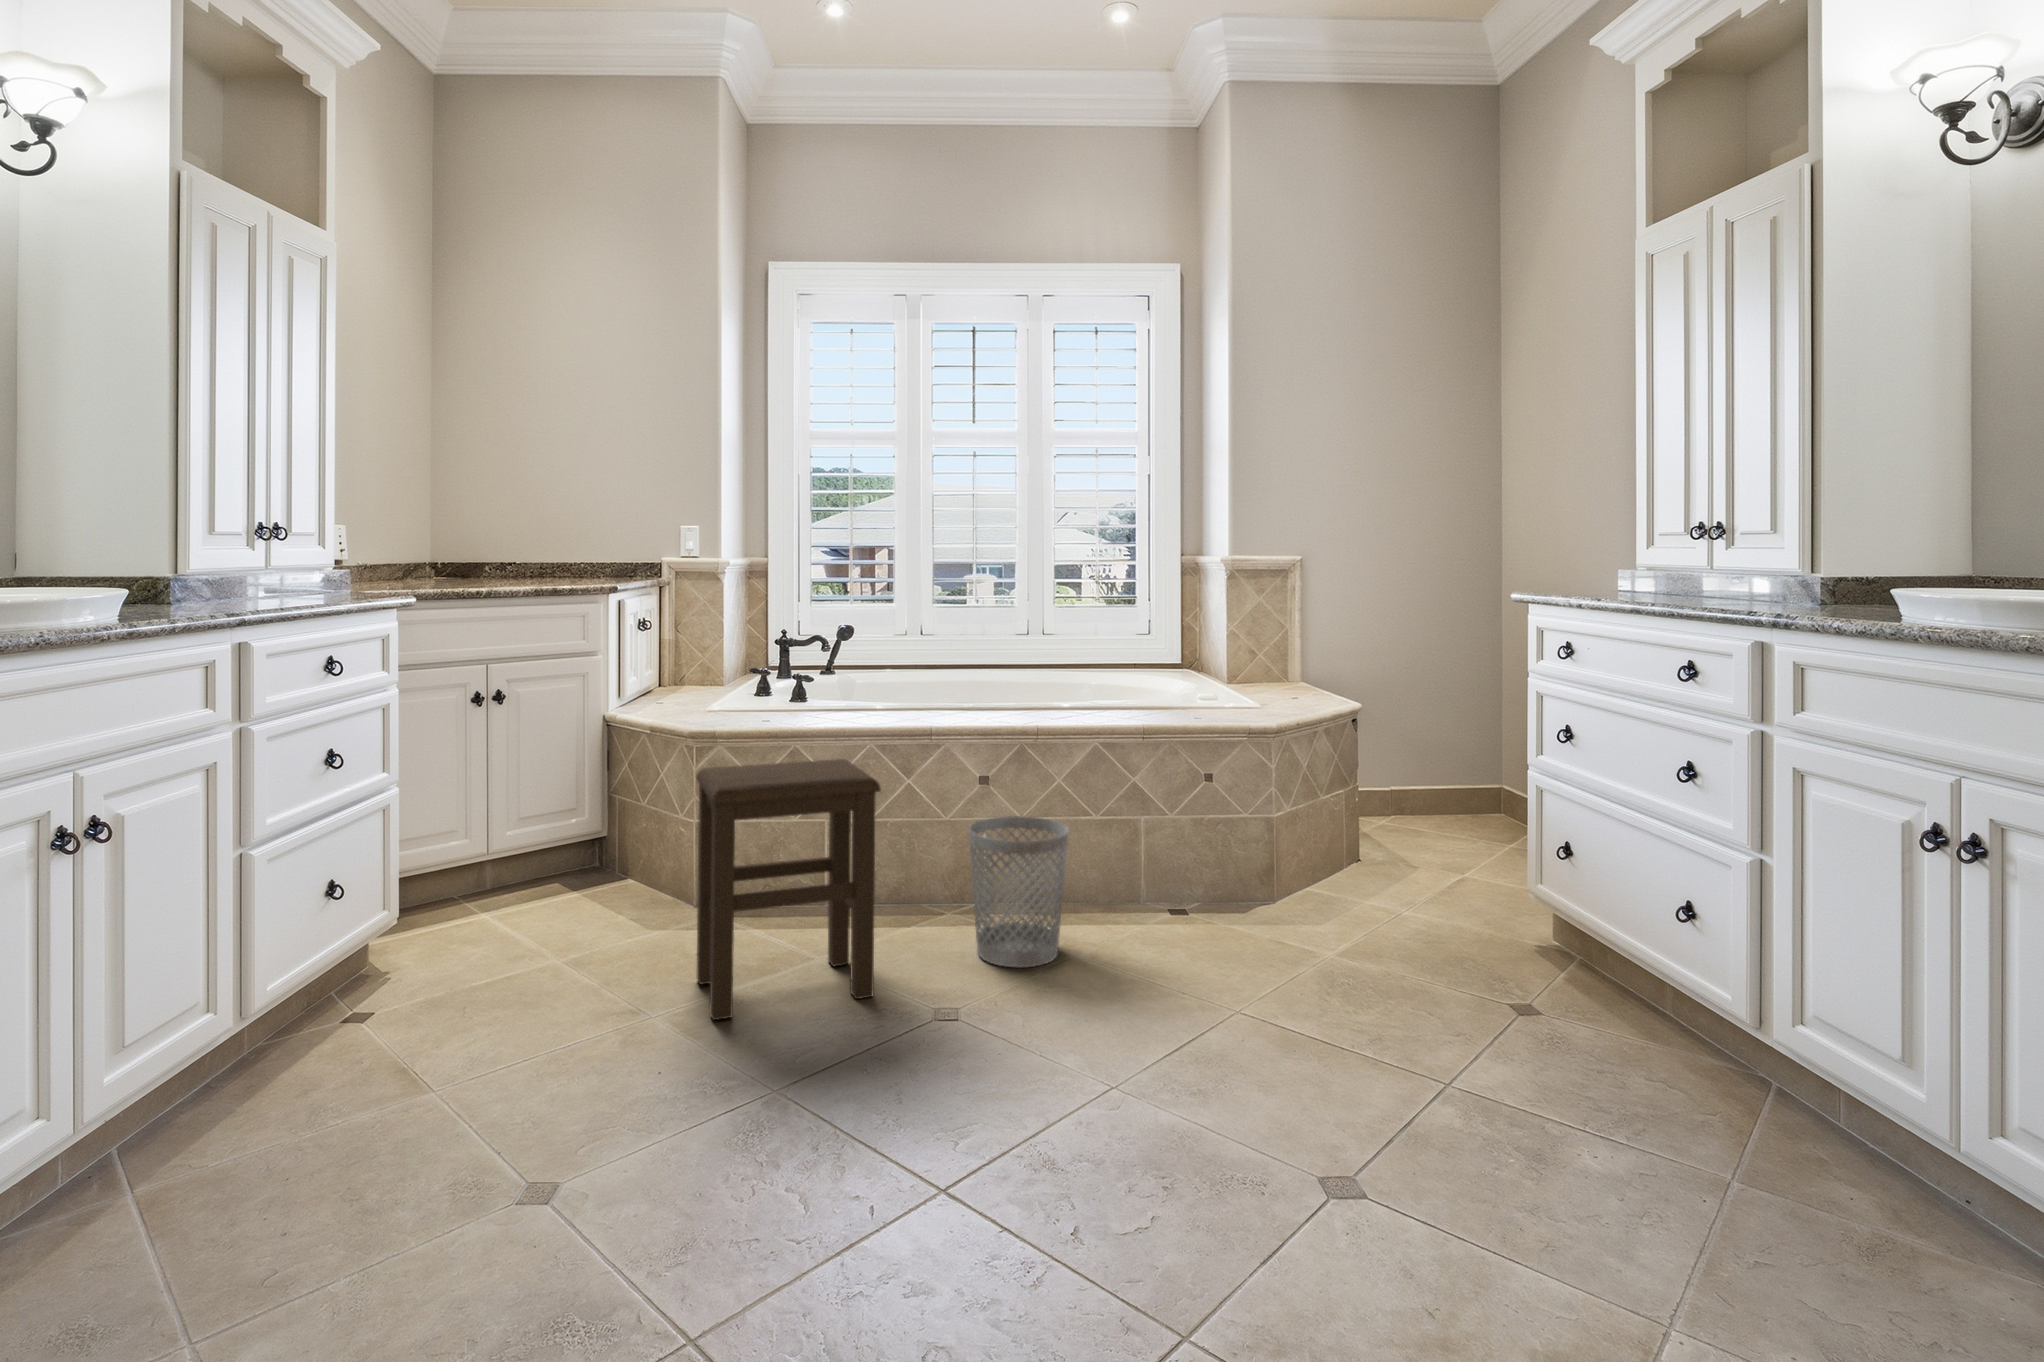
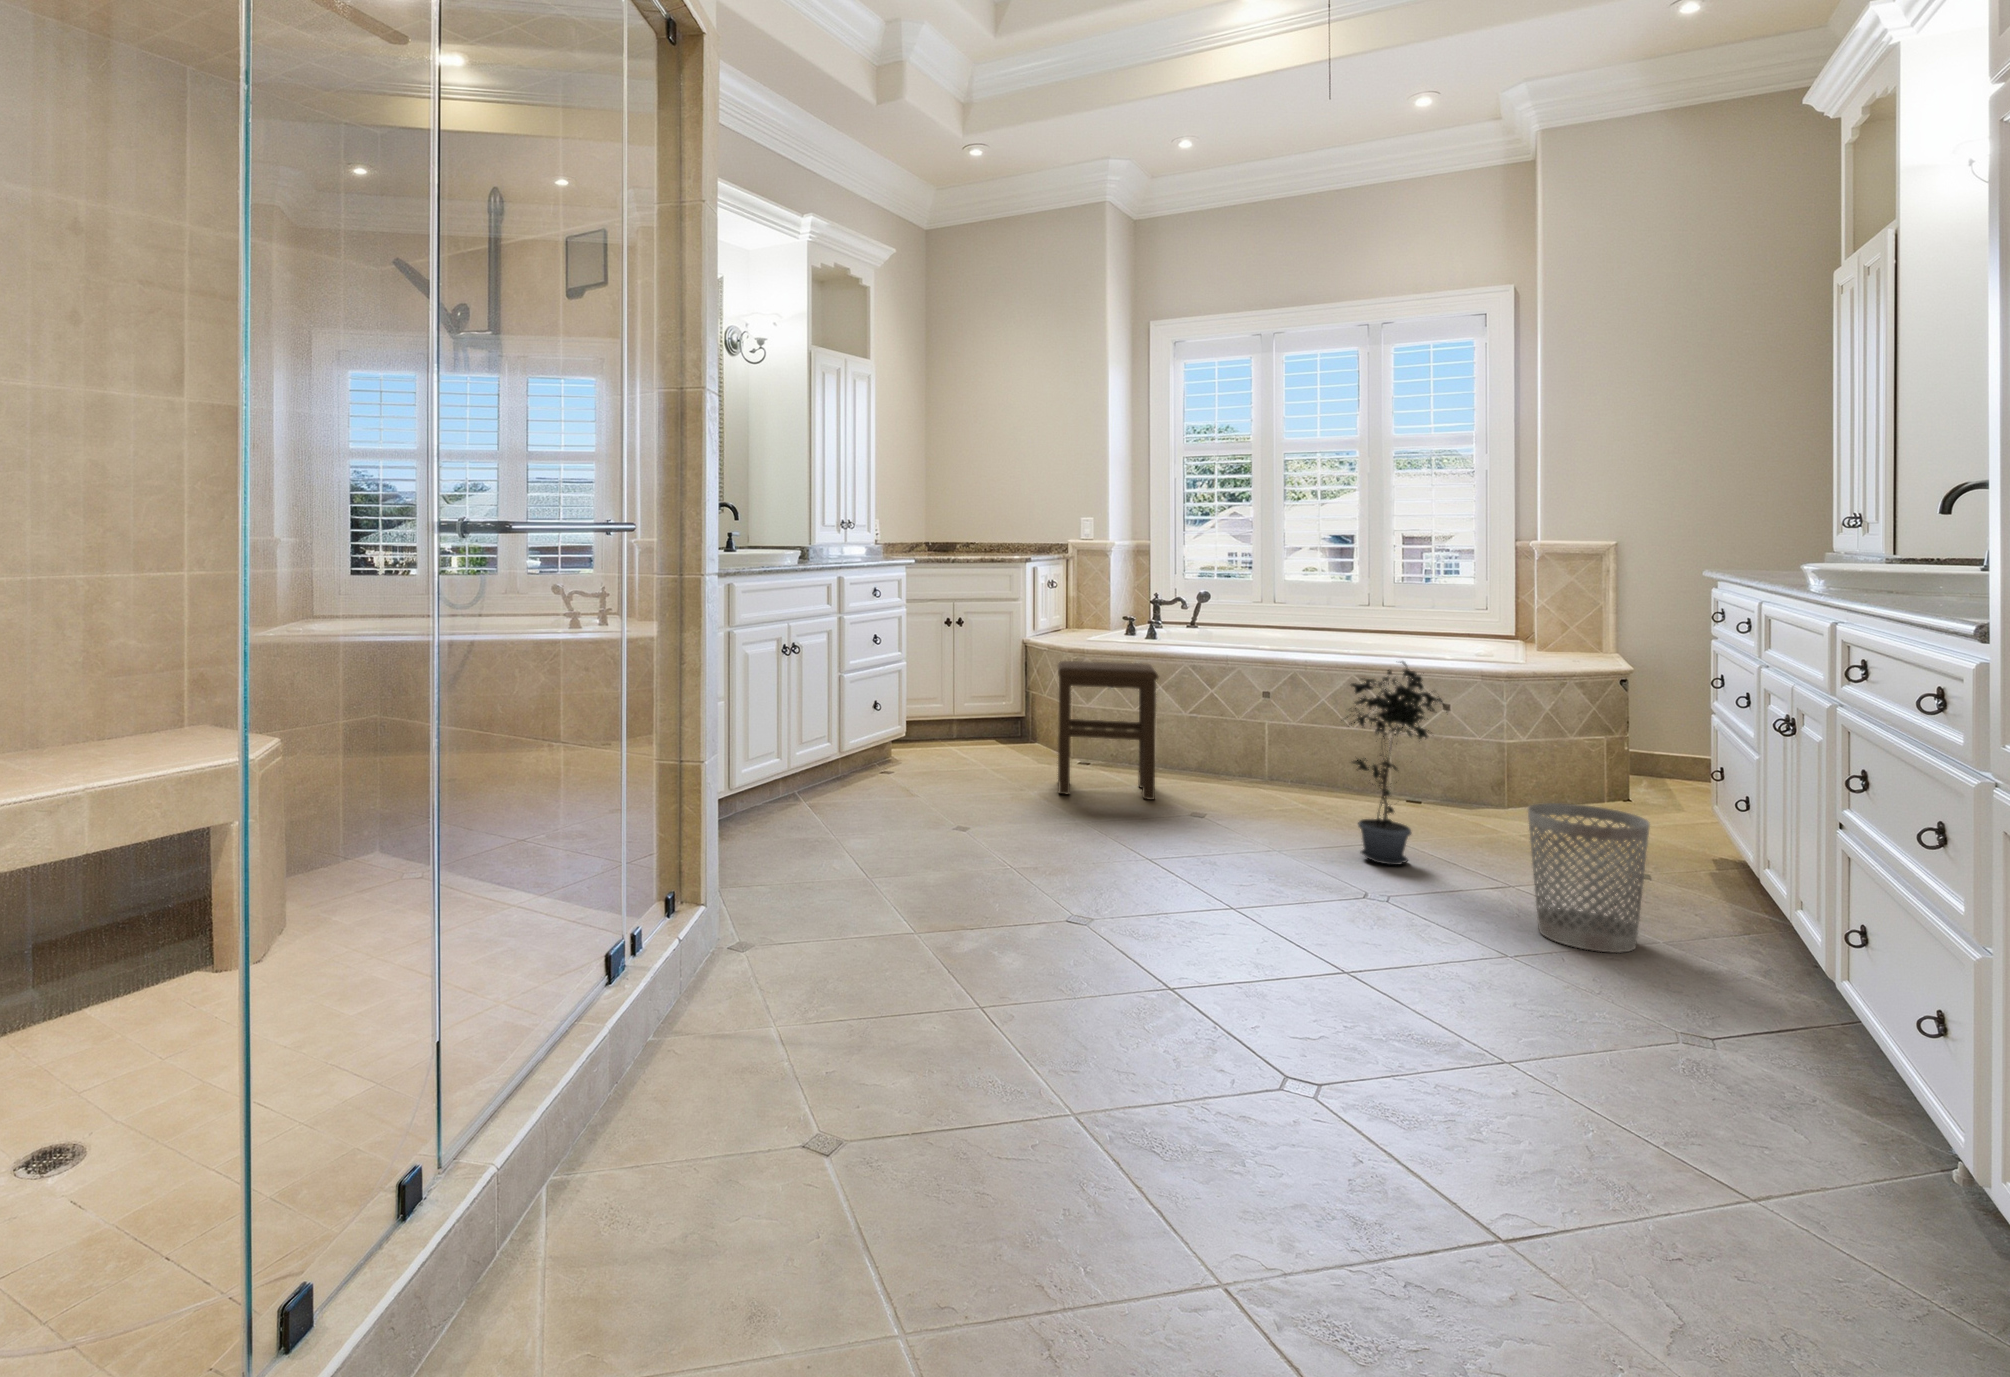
potted plant: none [1225,750,1427,1099] -> present [1347,661,1445,865]
wastebasket: present [969,816,1069,968] -> present [1528,803,1650,953]

